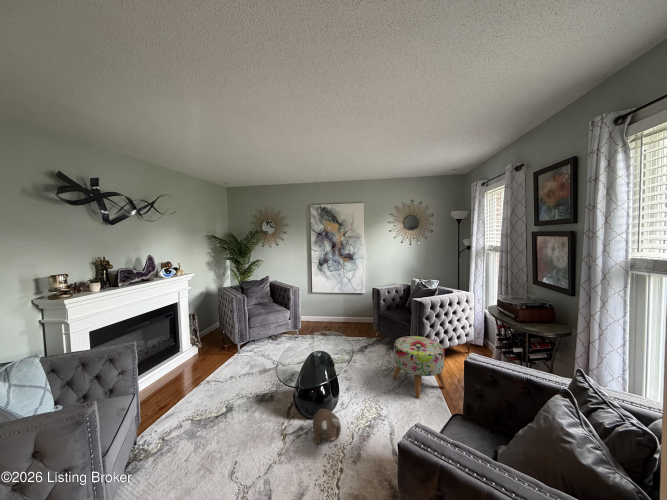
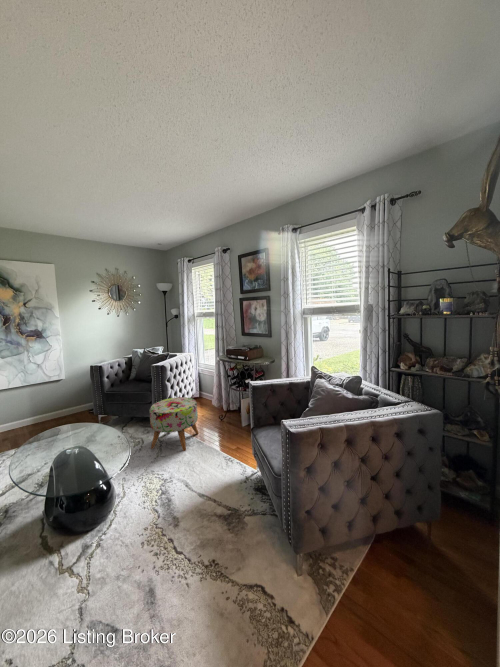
plush toy: present [313,409,341,444] -> none [105,498,152,545]

